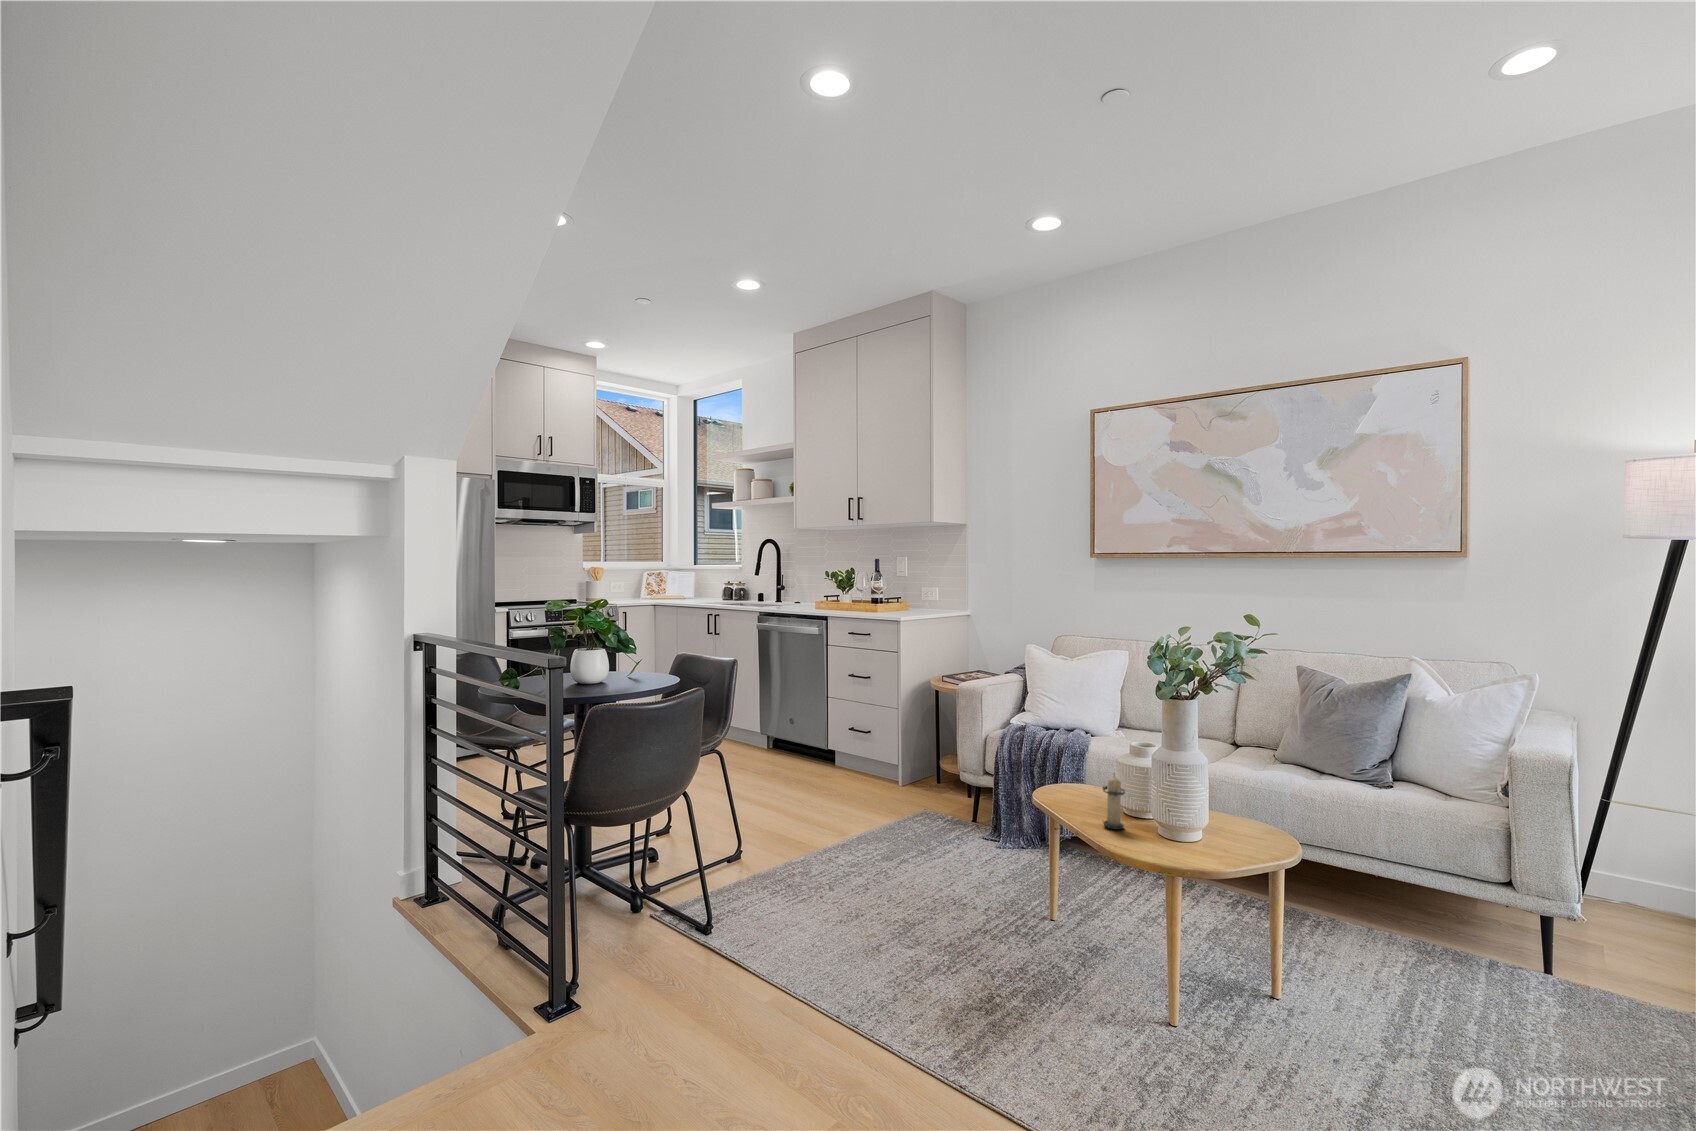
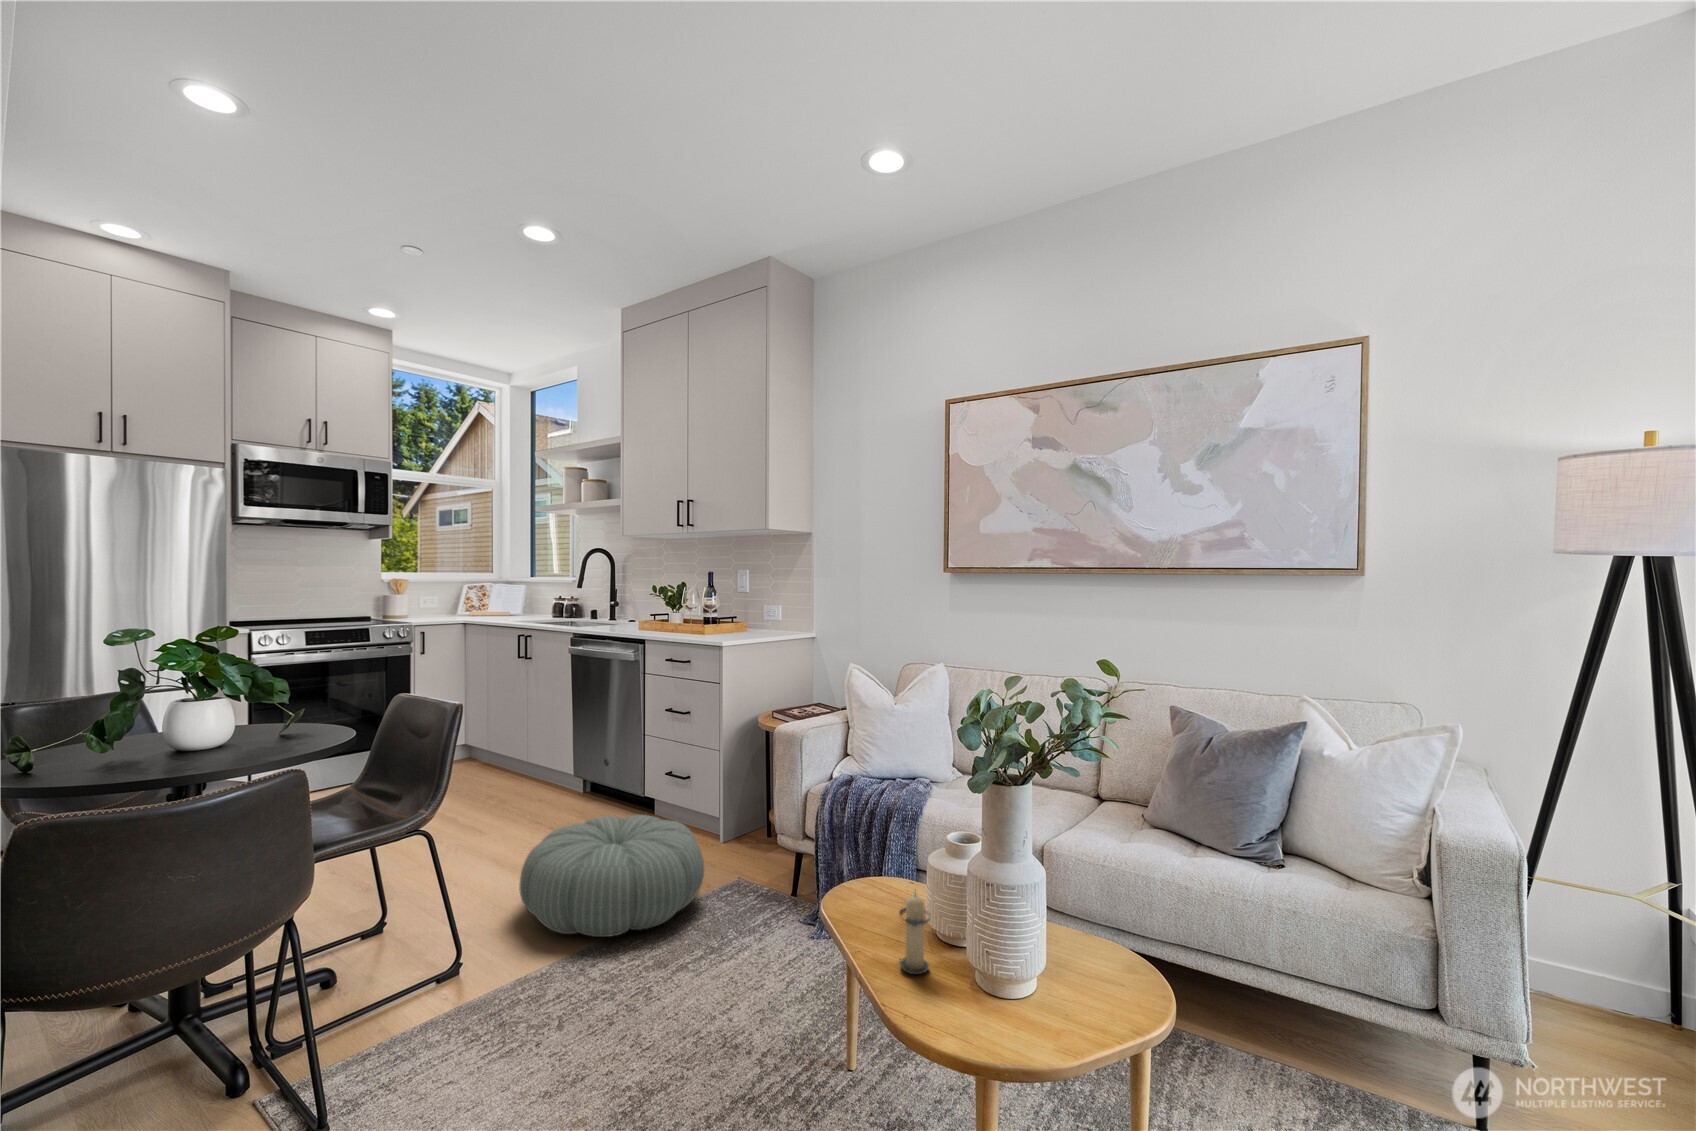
pouf: none [766,755,905,841] -> present [520,815,704,937]

